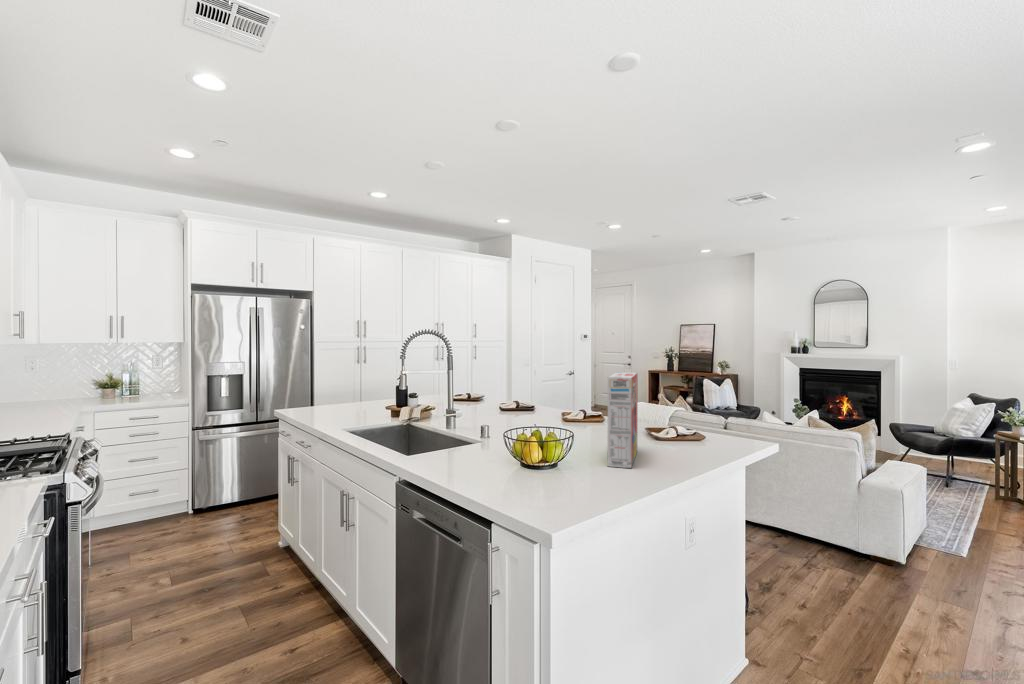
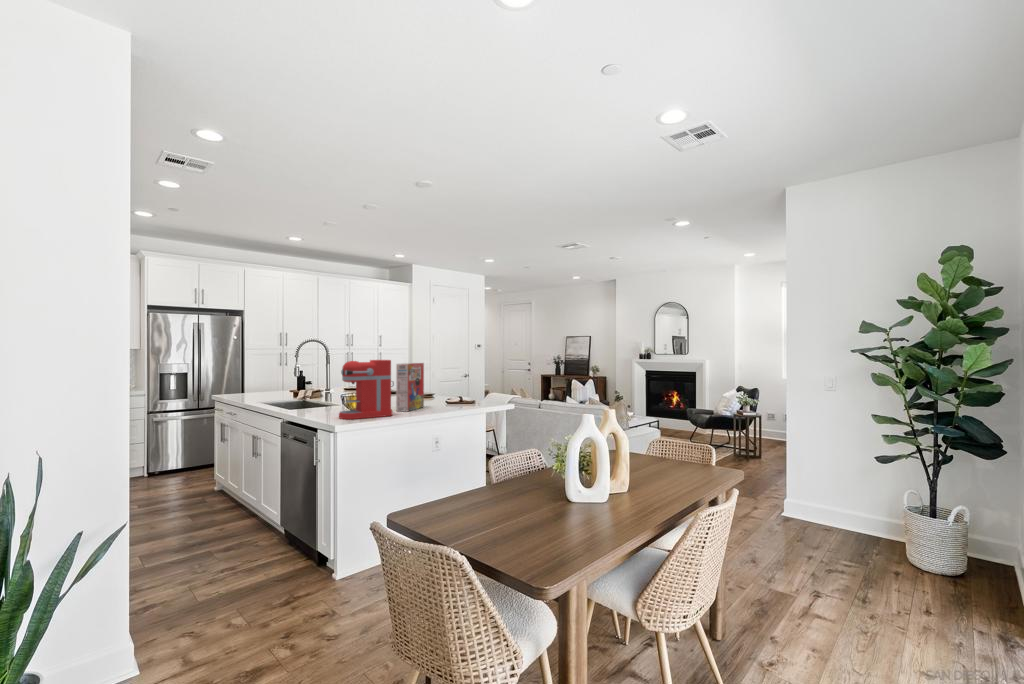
coffee maker: none [524,371,622,501] -> present [339,360,394,419]

